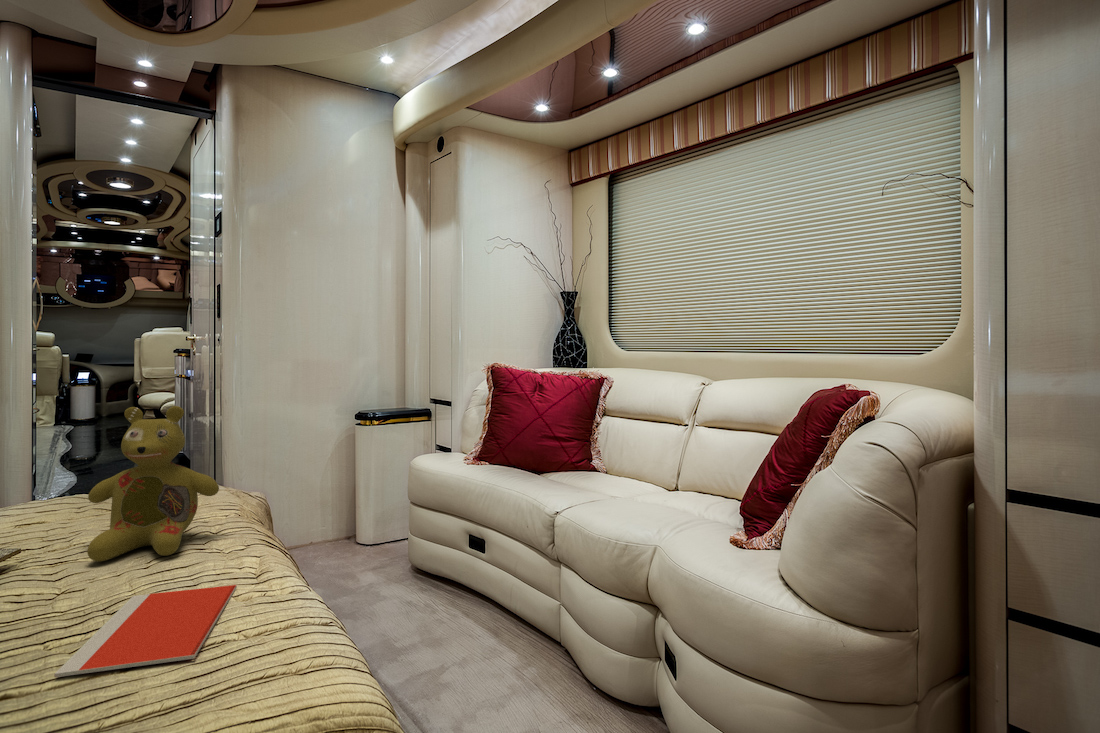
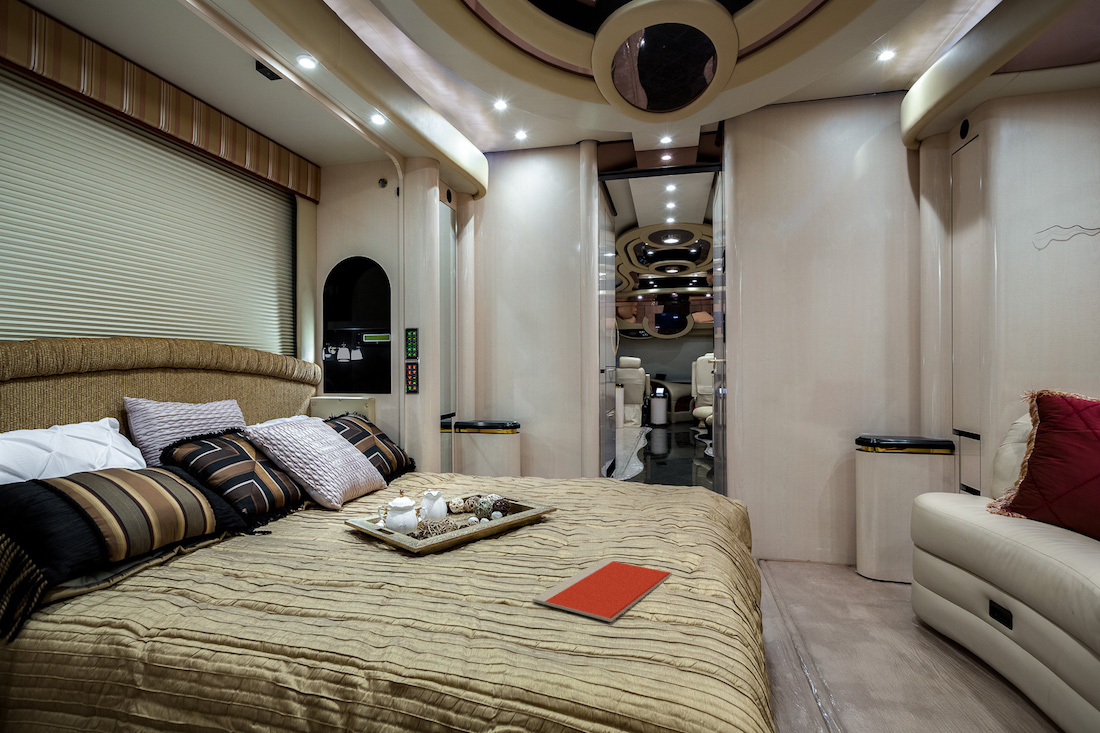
stuffed bear: present [87,406,219,562] -> none [590,412,682,535]

